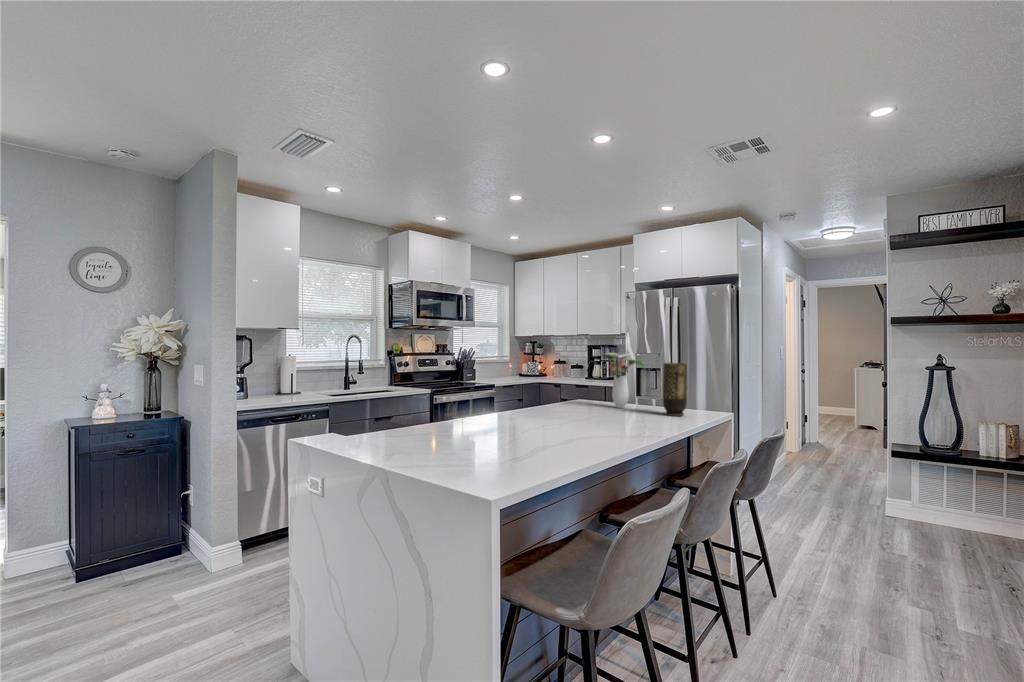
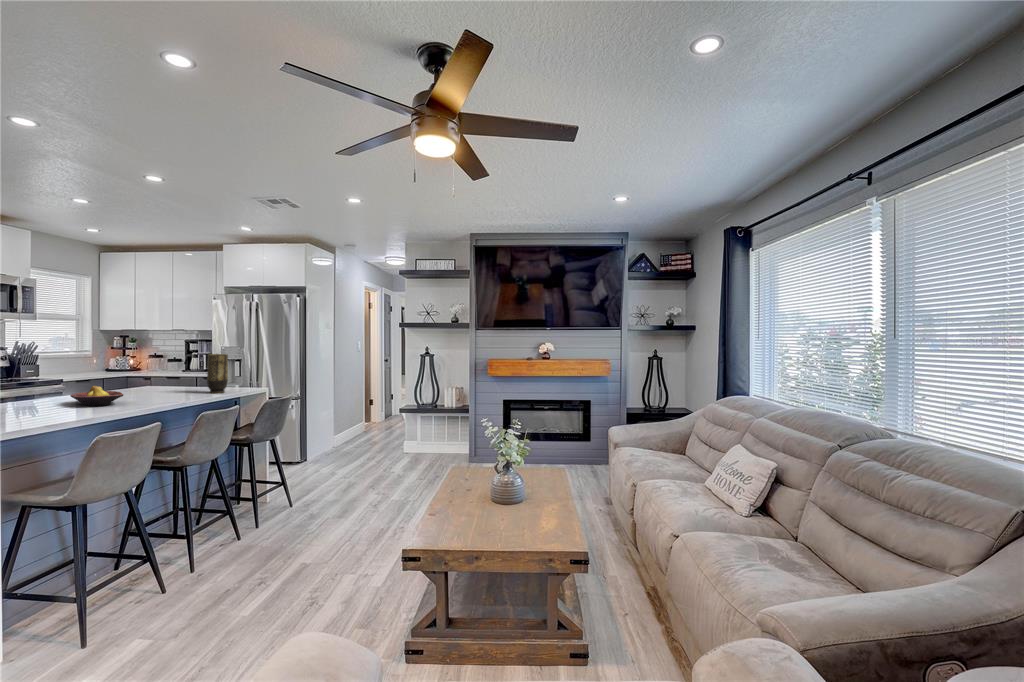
flower arrangement: present [596,353,644,408] -> none [148,346,194,391]
fruit bowl: none [542,401,597,429] -> present [70,386,123,406]

